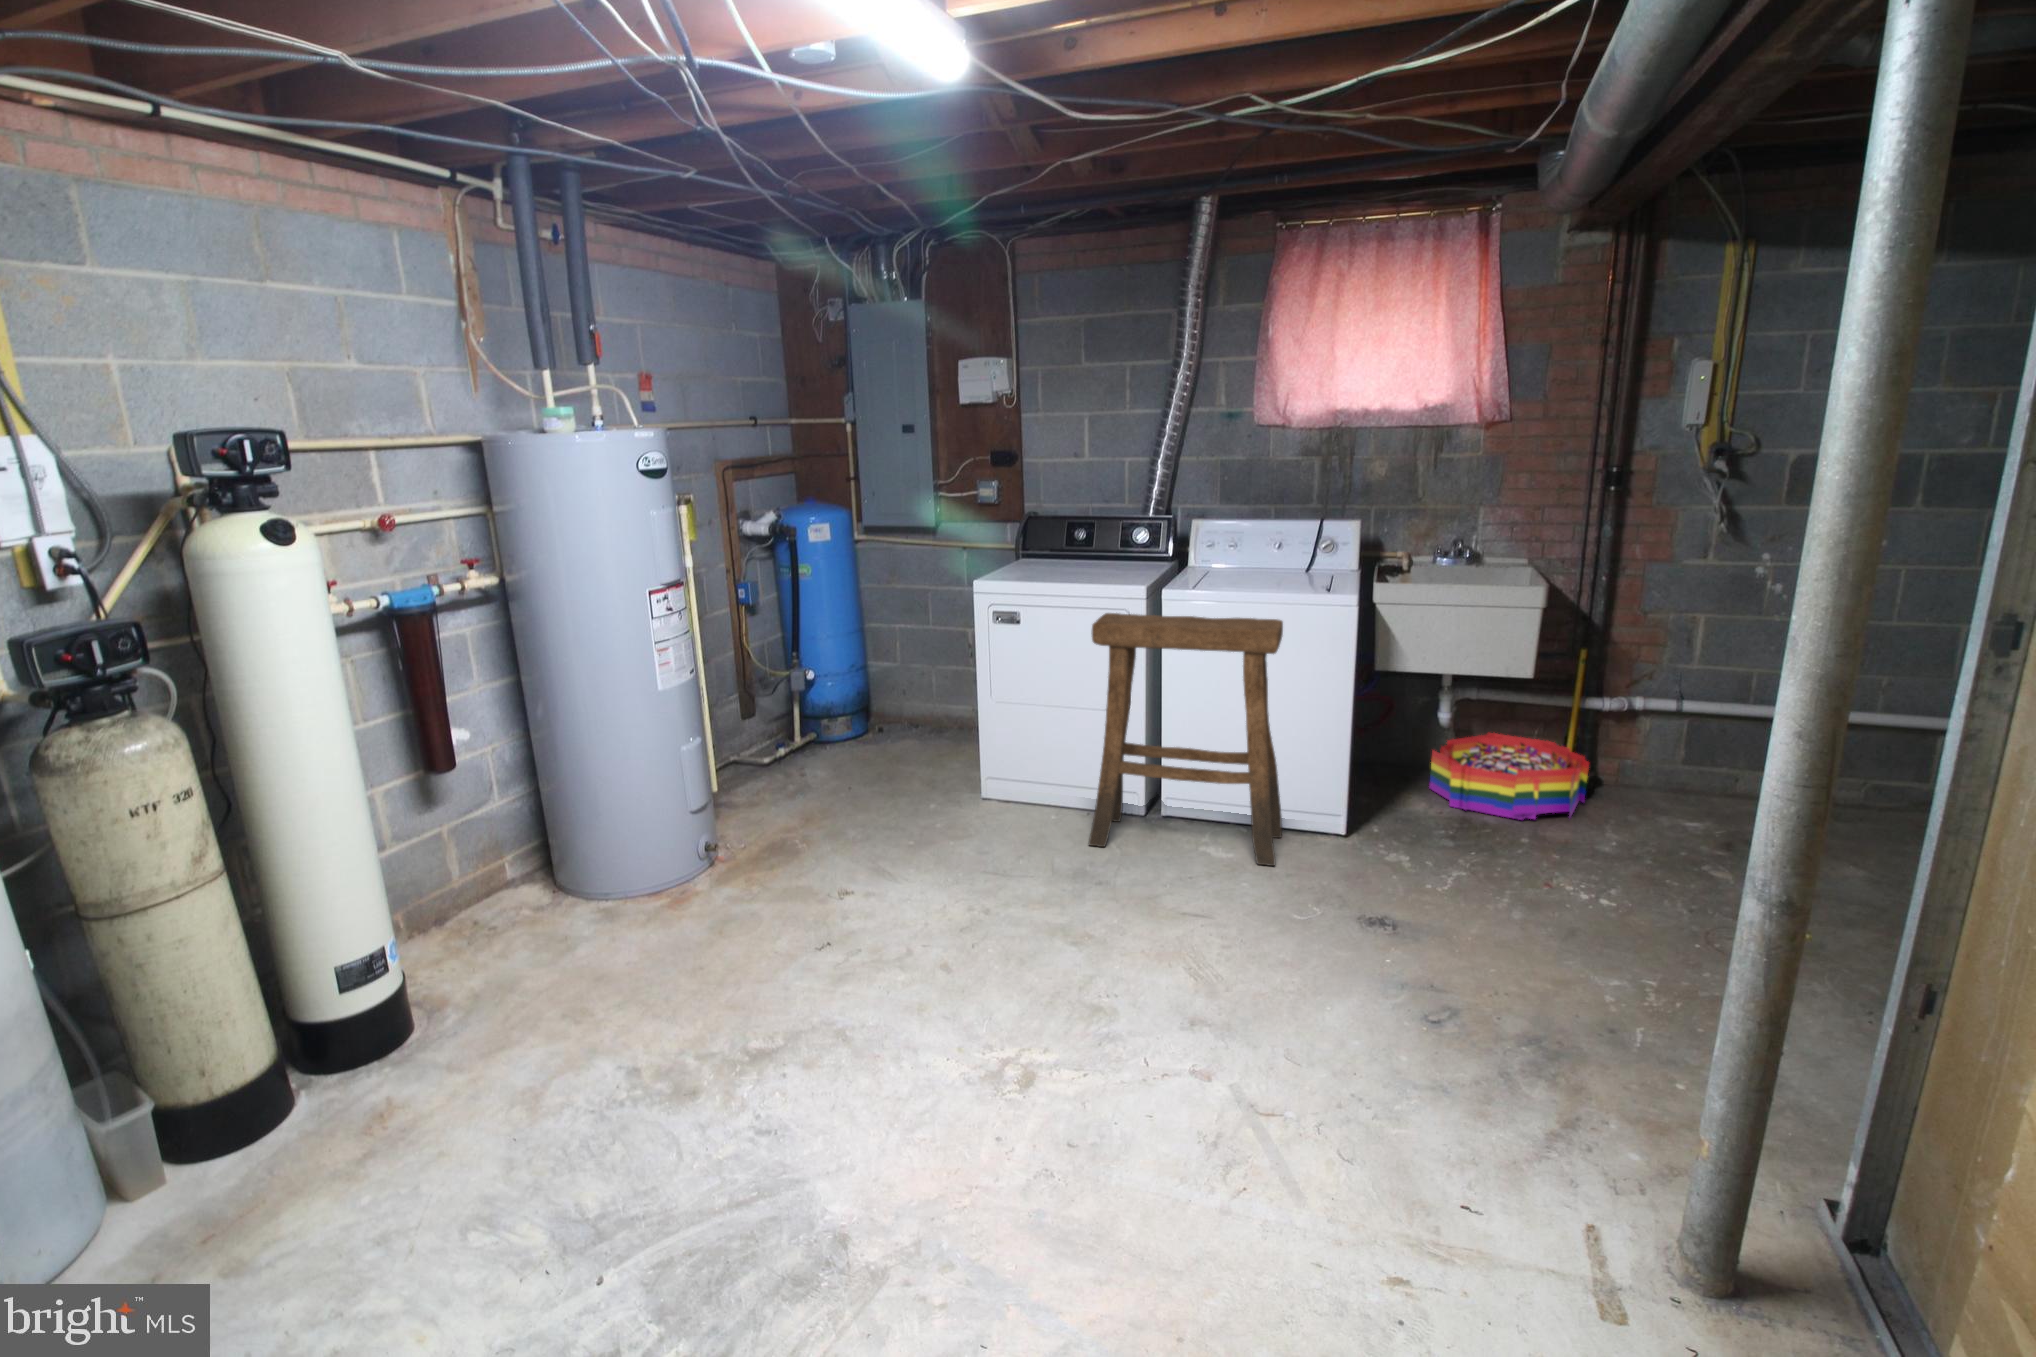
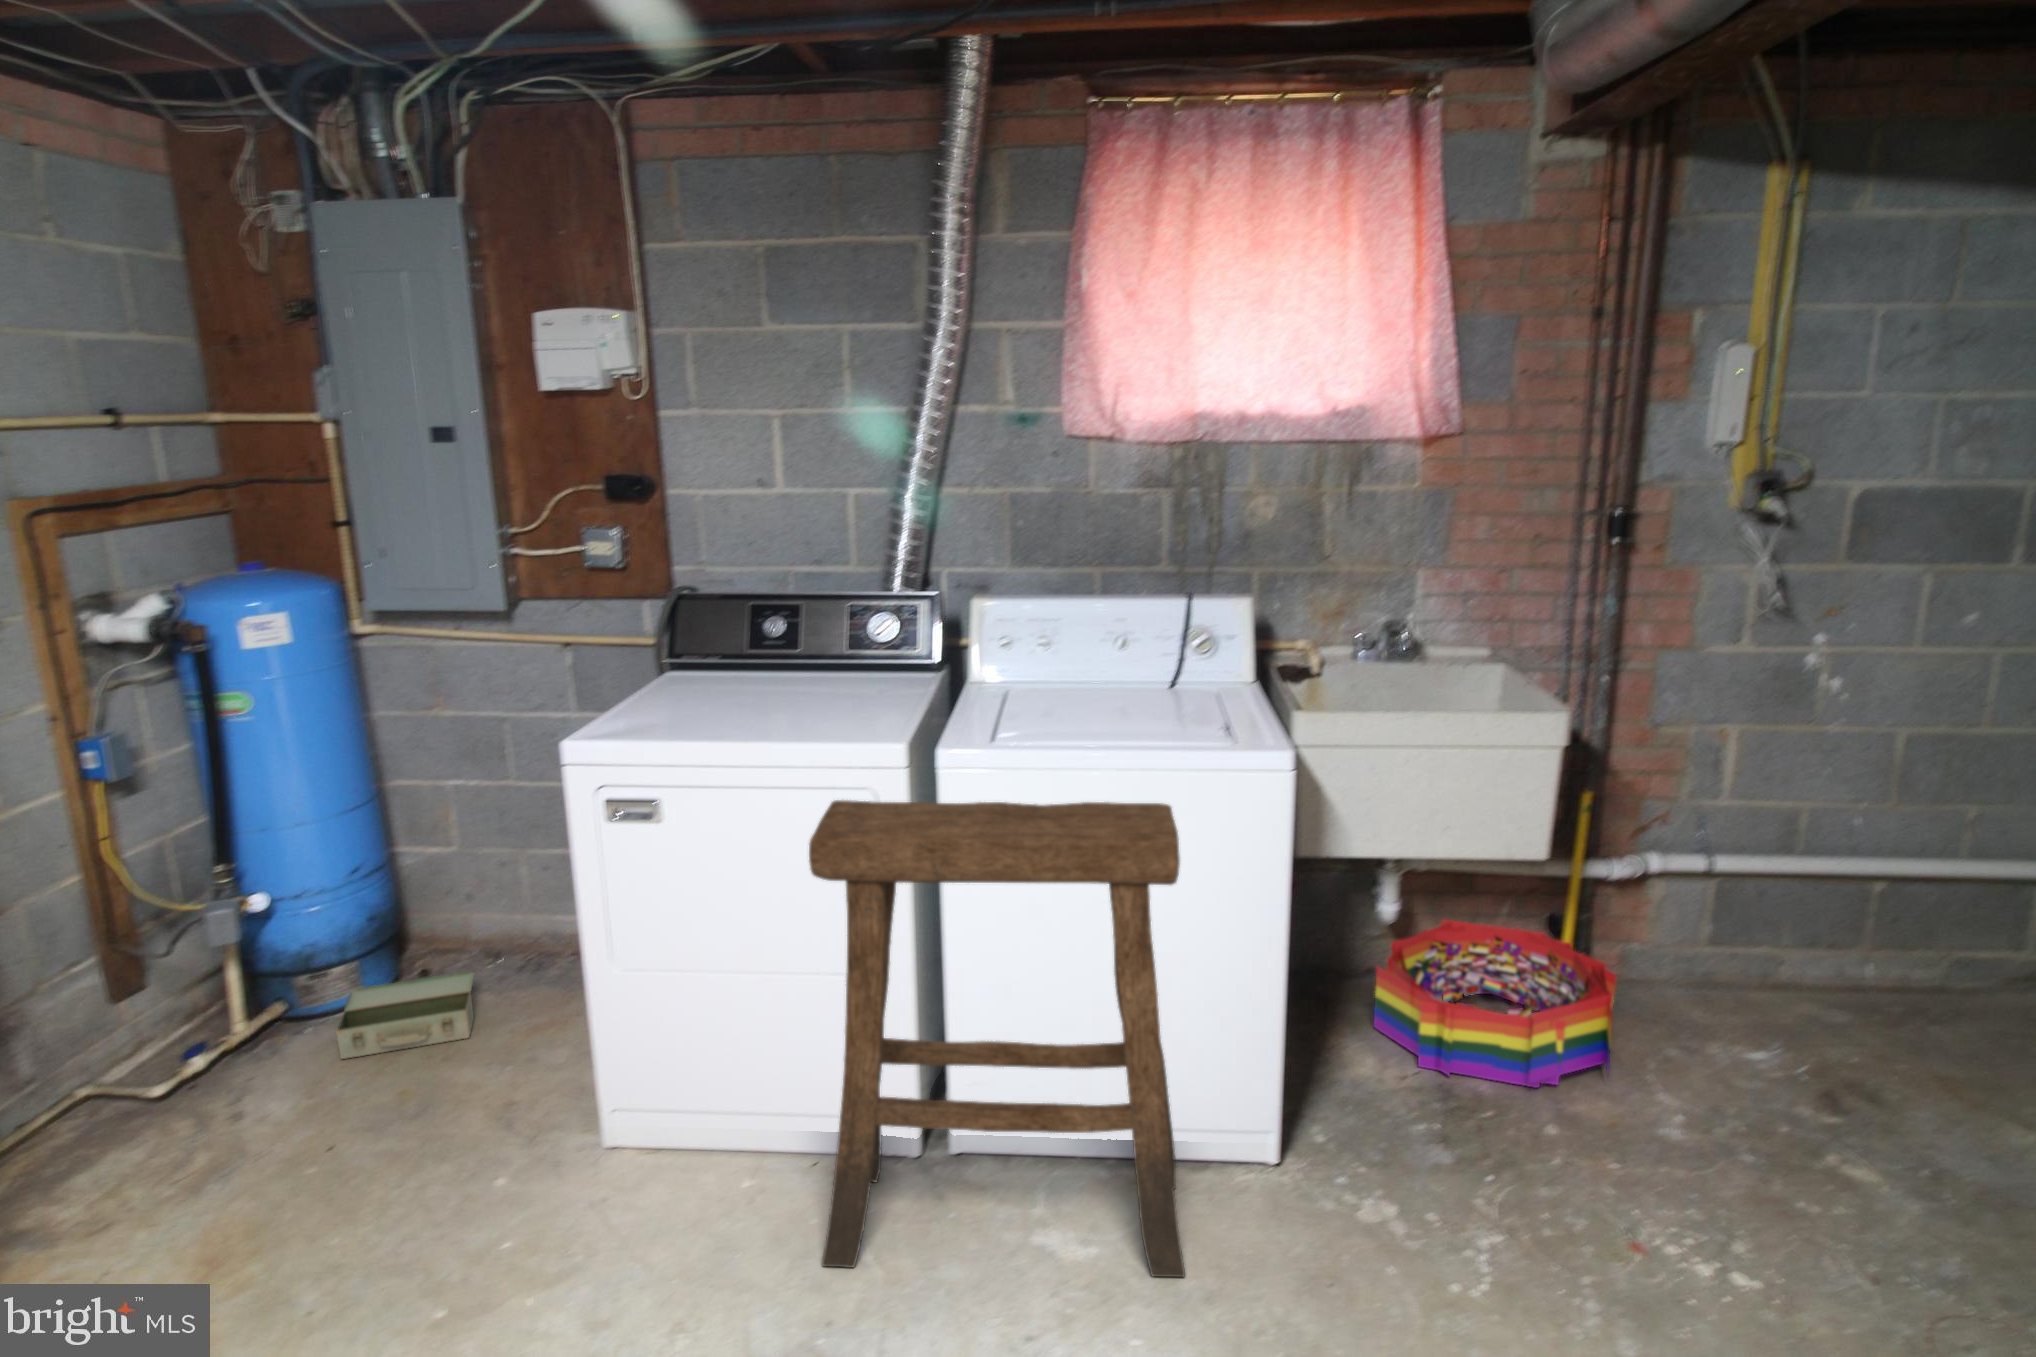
toolbox: none [846,724,910,758] -> present [336,972,474,1059]

